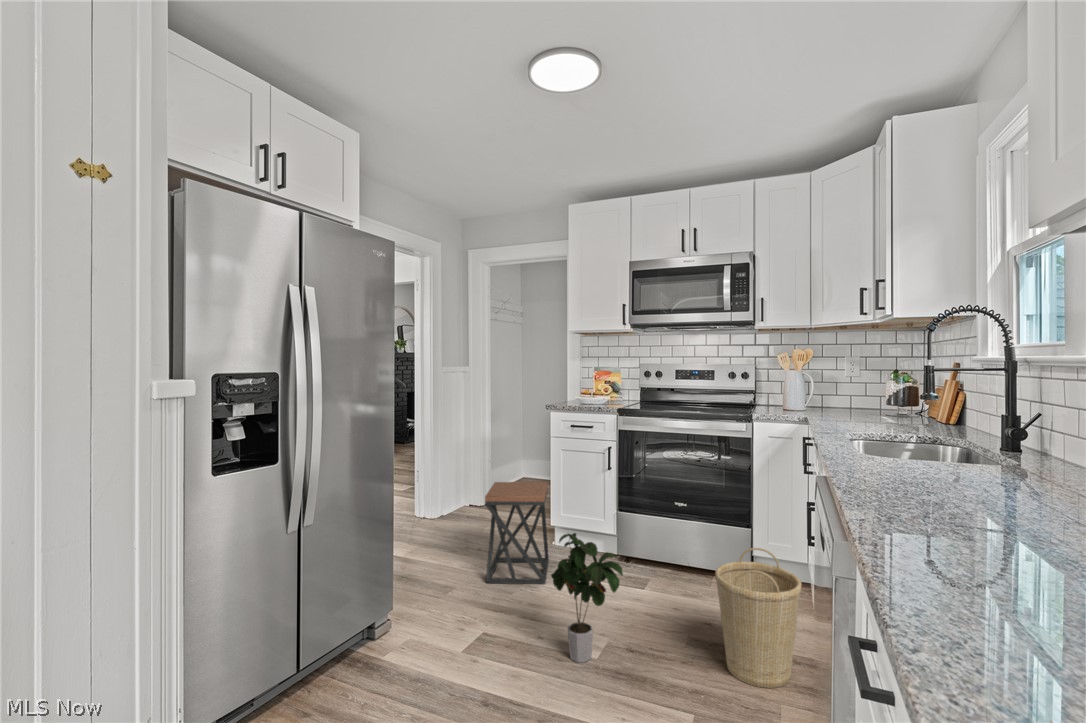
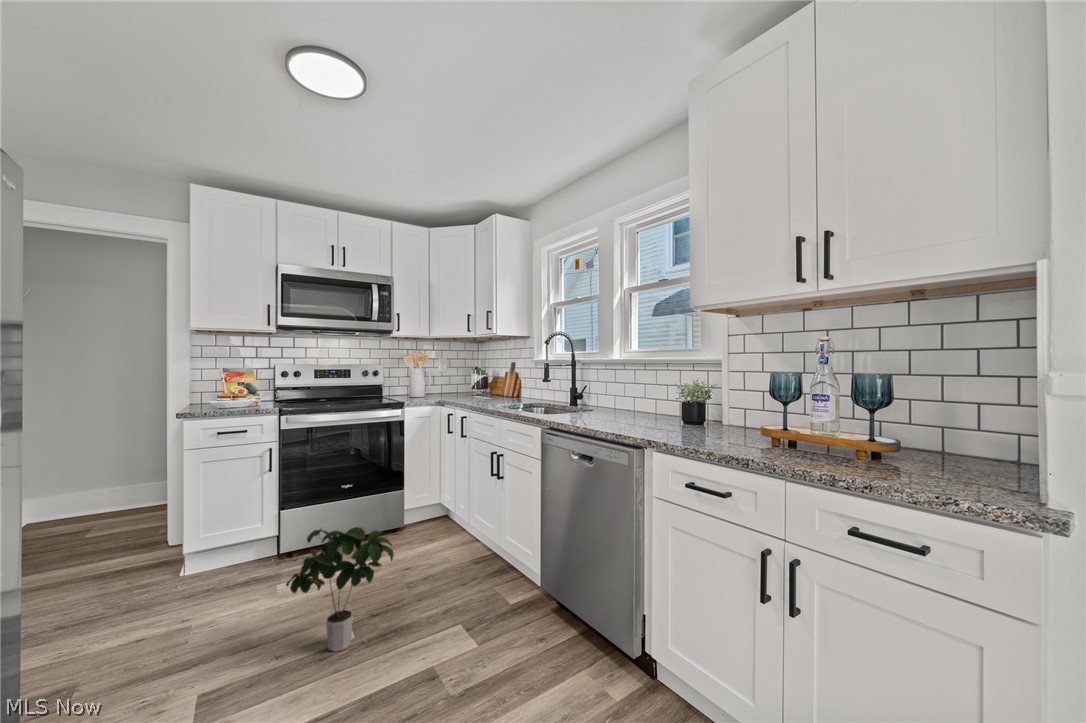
stool: present [485,482,549,584] -> none [109,500,221,649]
basket: present [715,548,802,688] -> none [439,495,497,592]

